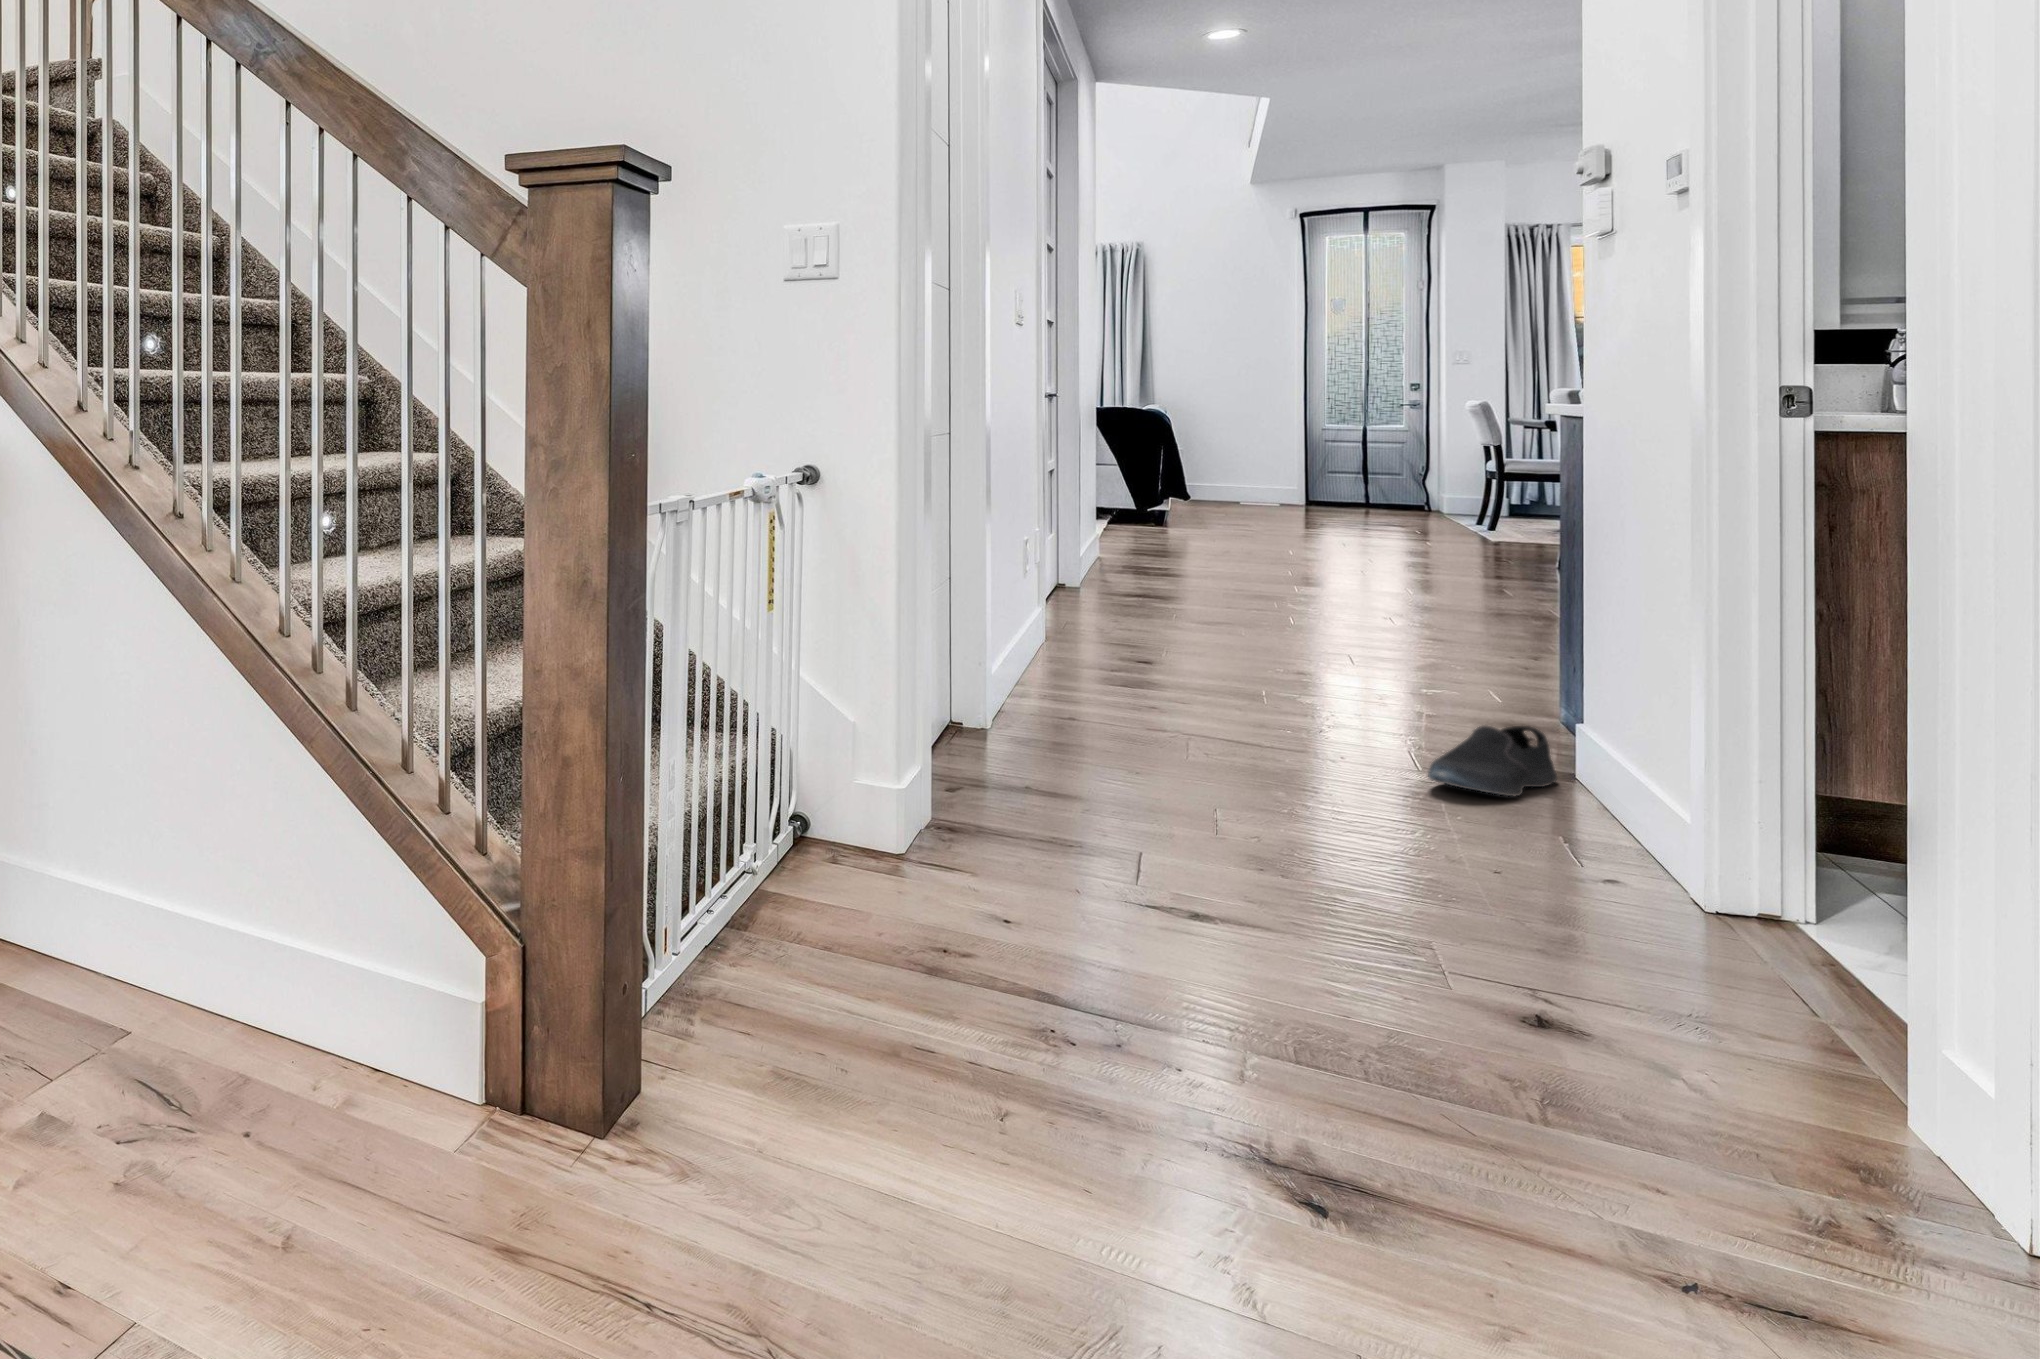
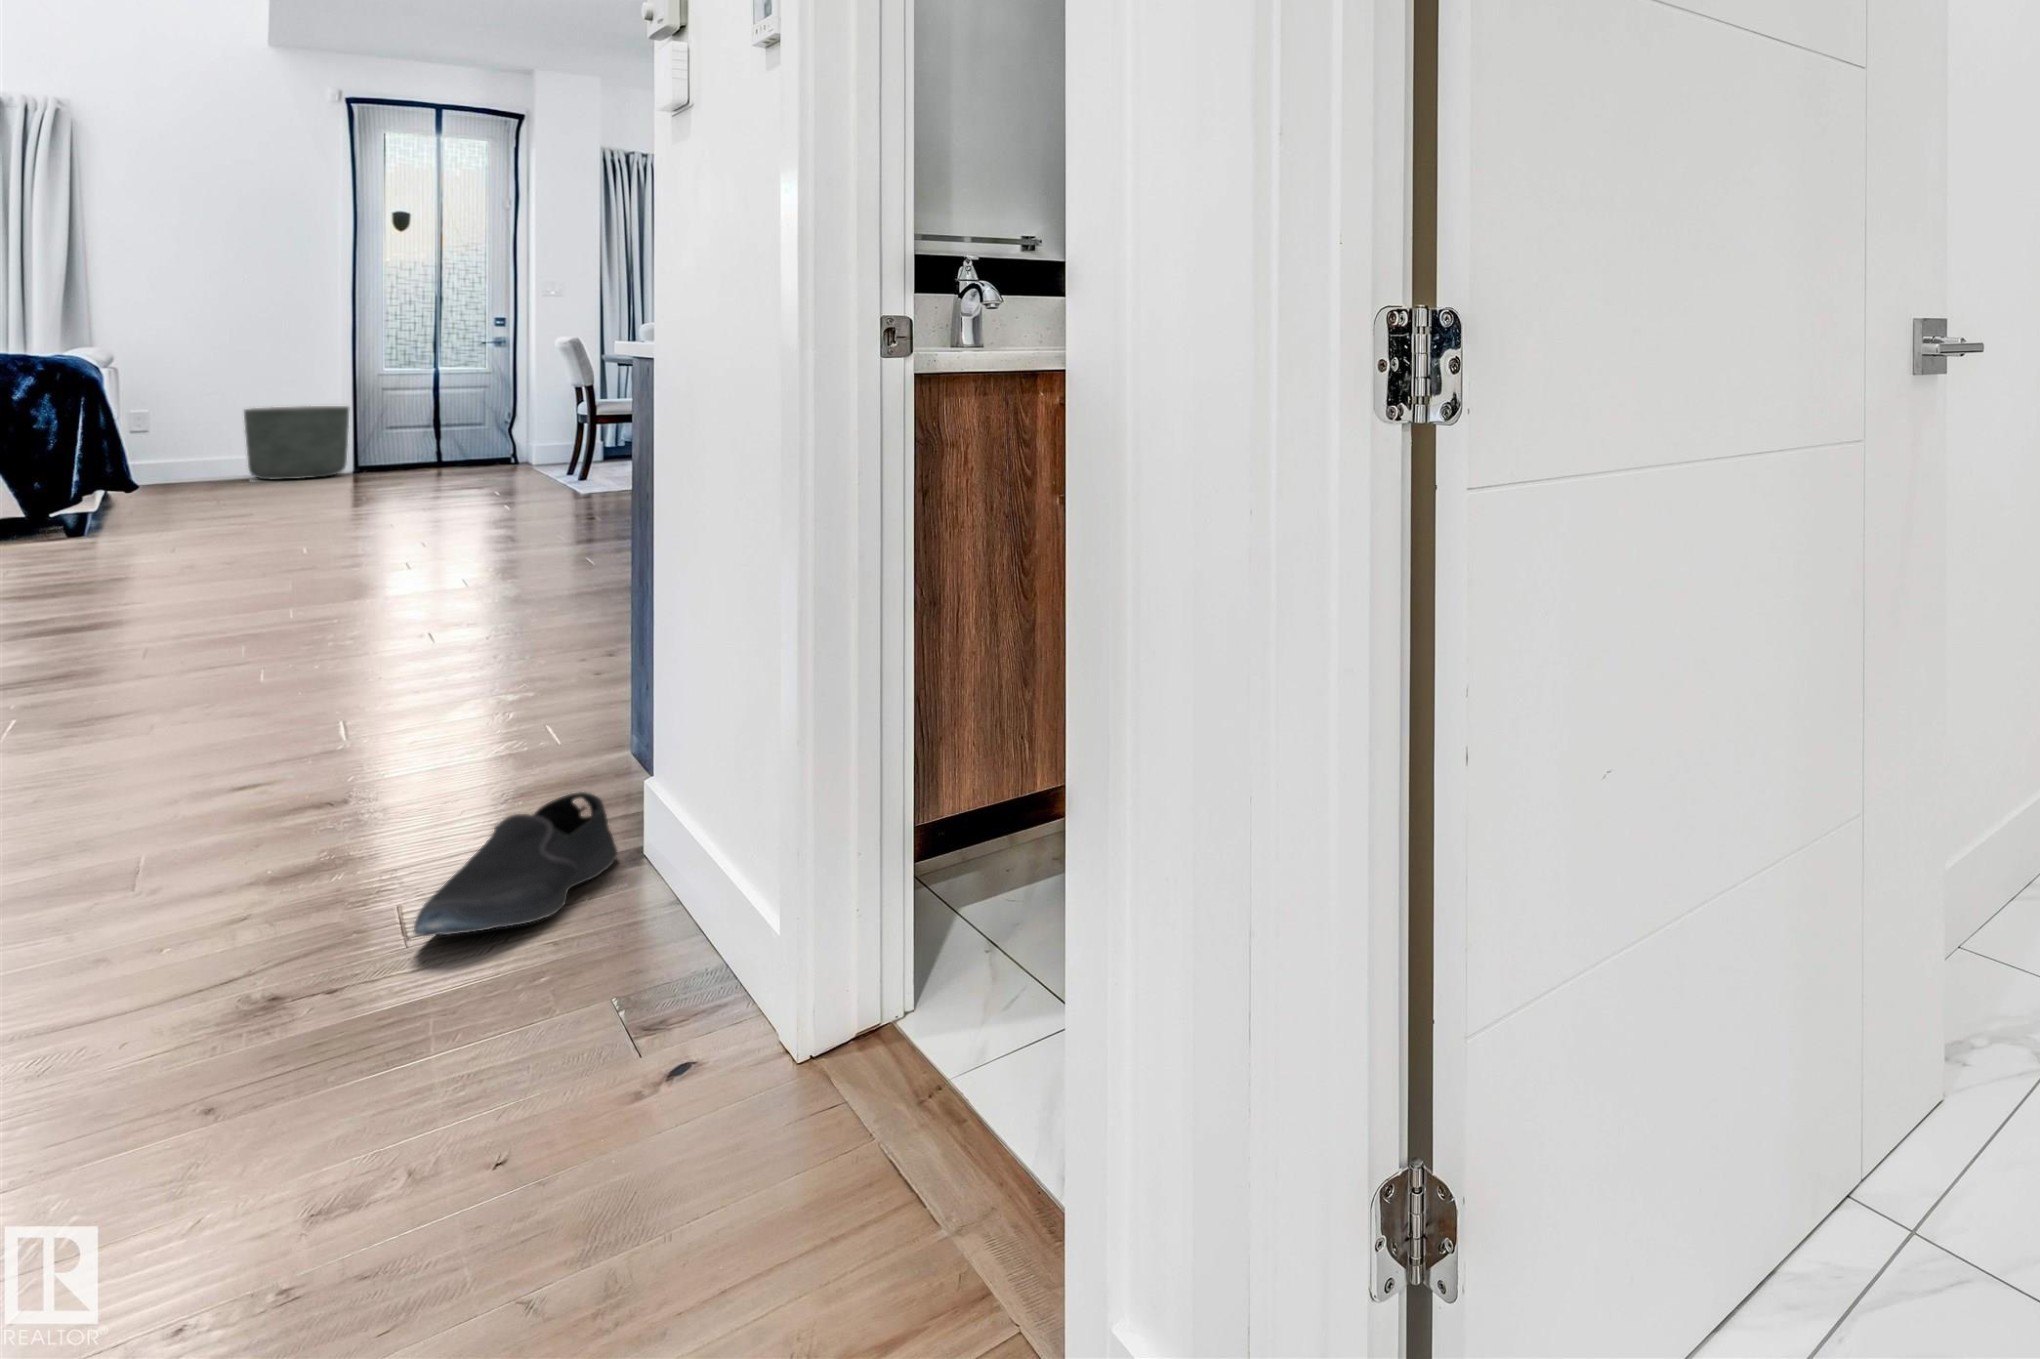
planter: none [1238,455,1305,510] -> present [244,406,349,480]

